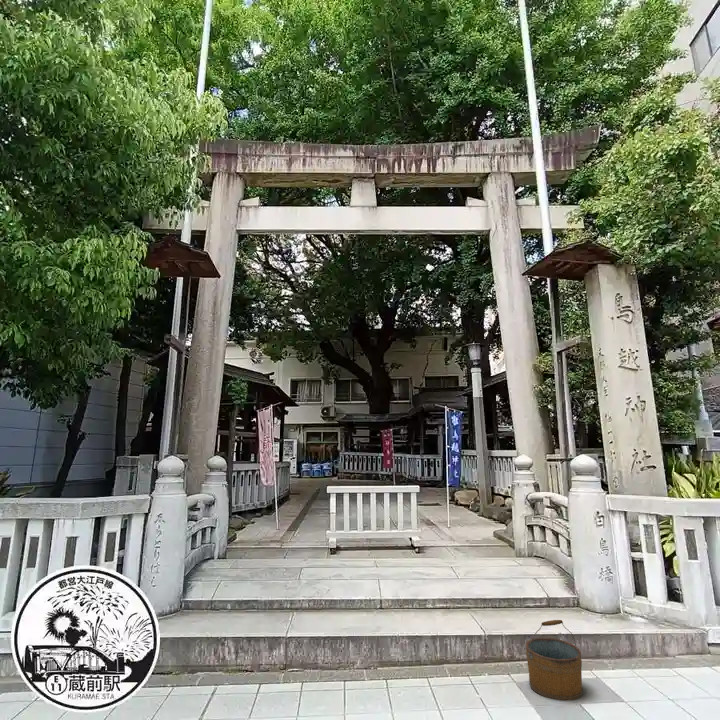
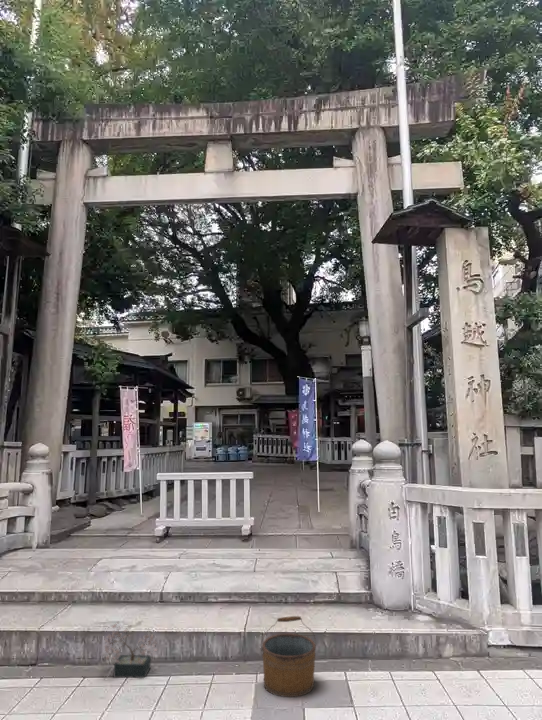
decorative plant: none [363,632,417,689] -> present [105,624,156,678]

